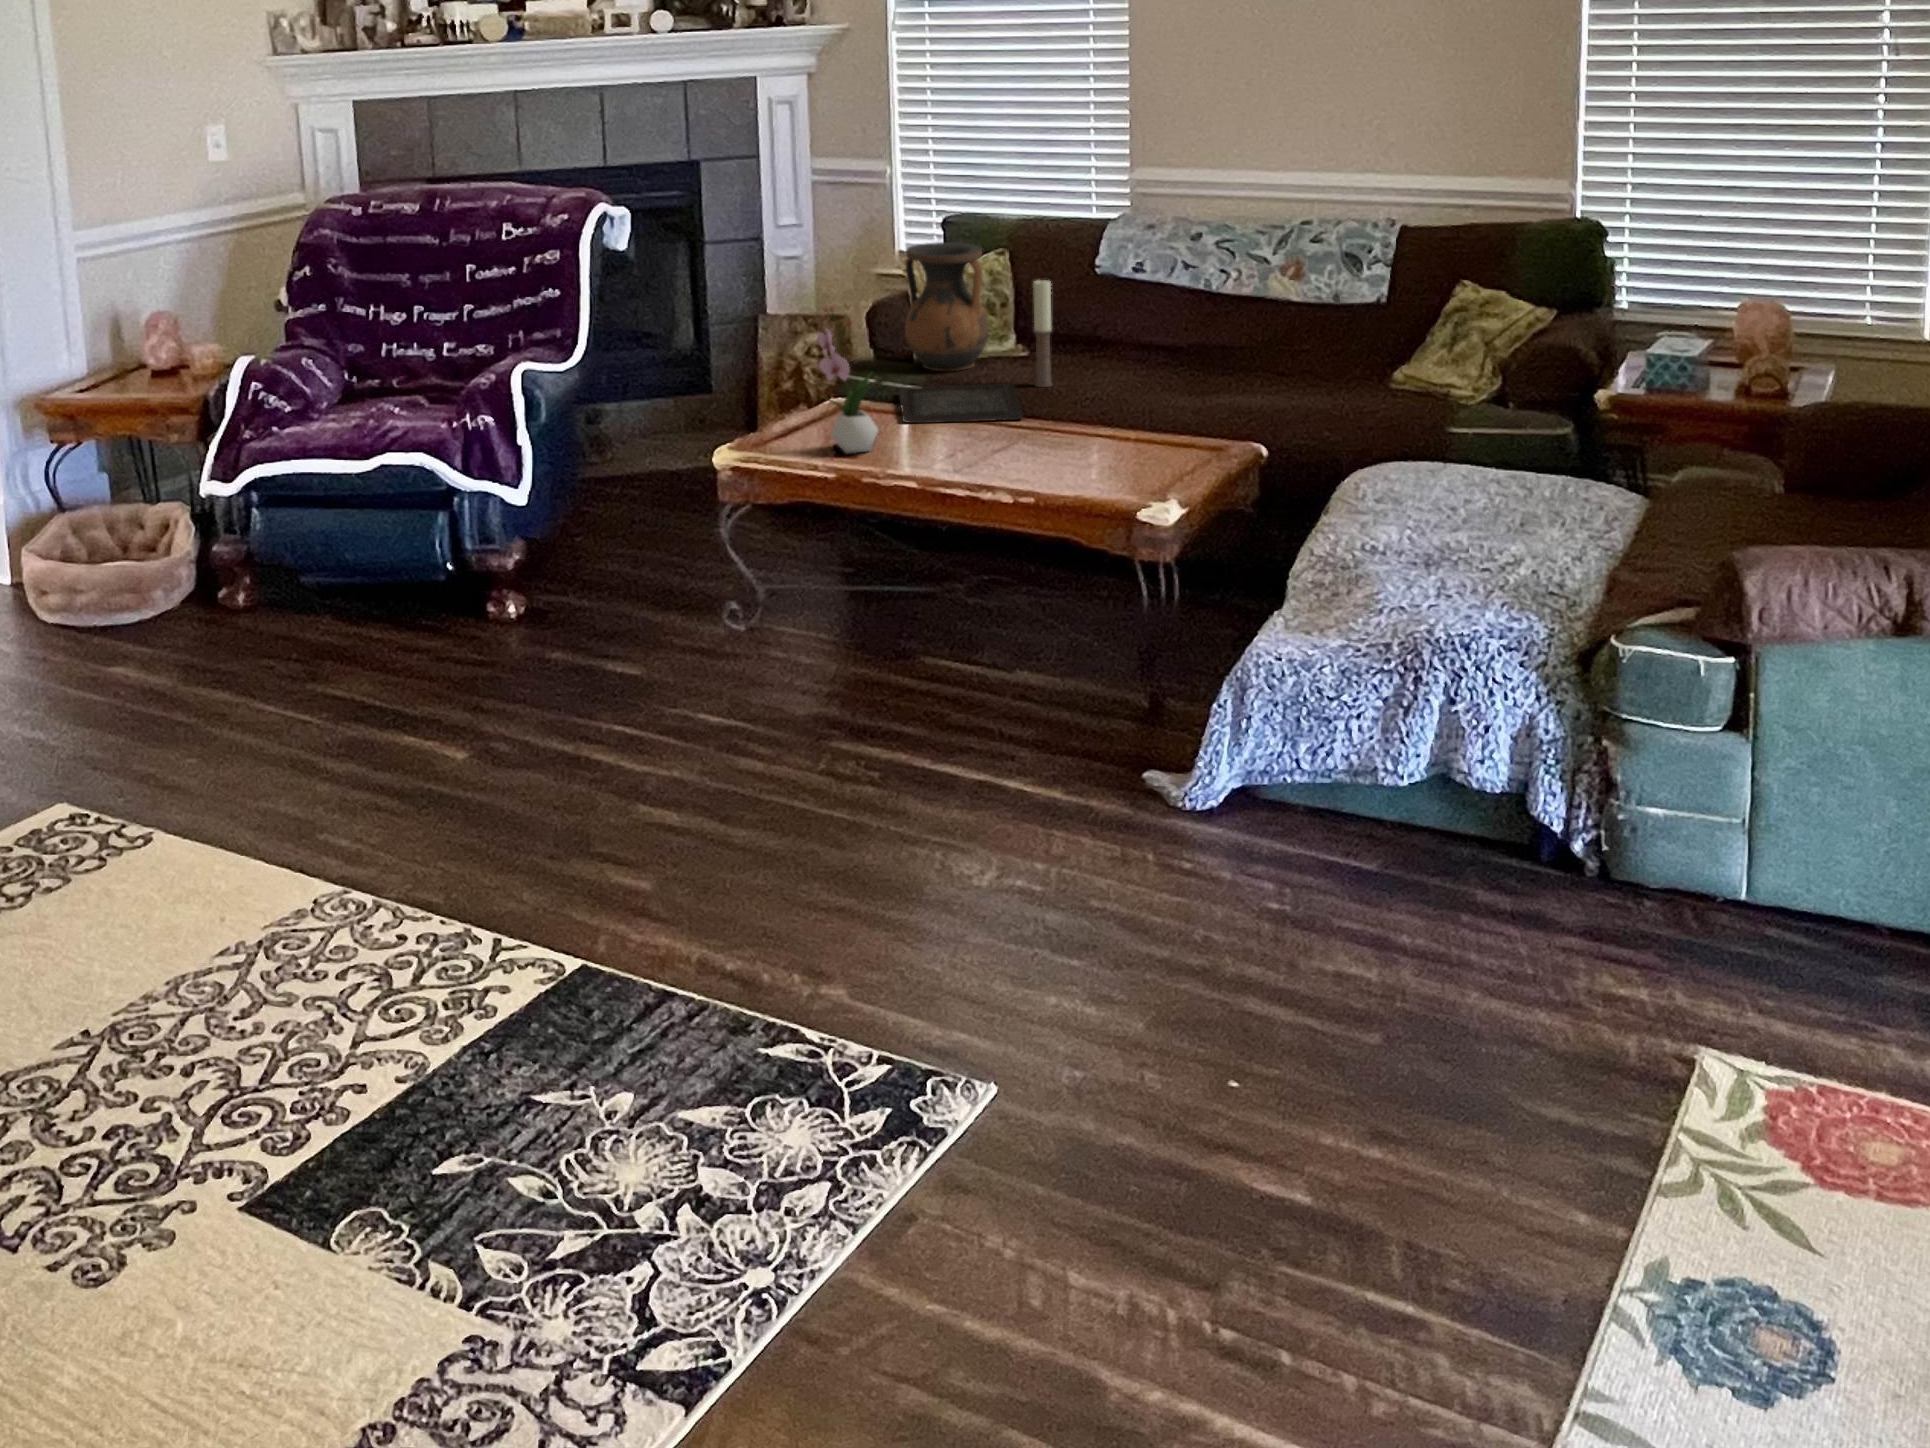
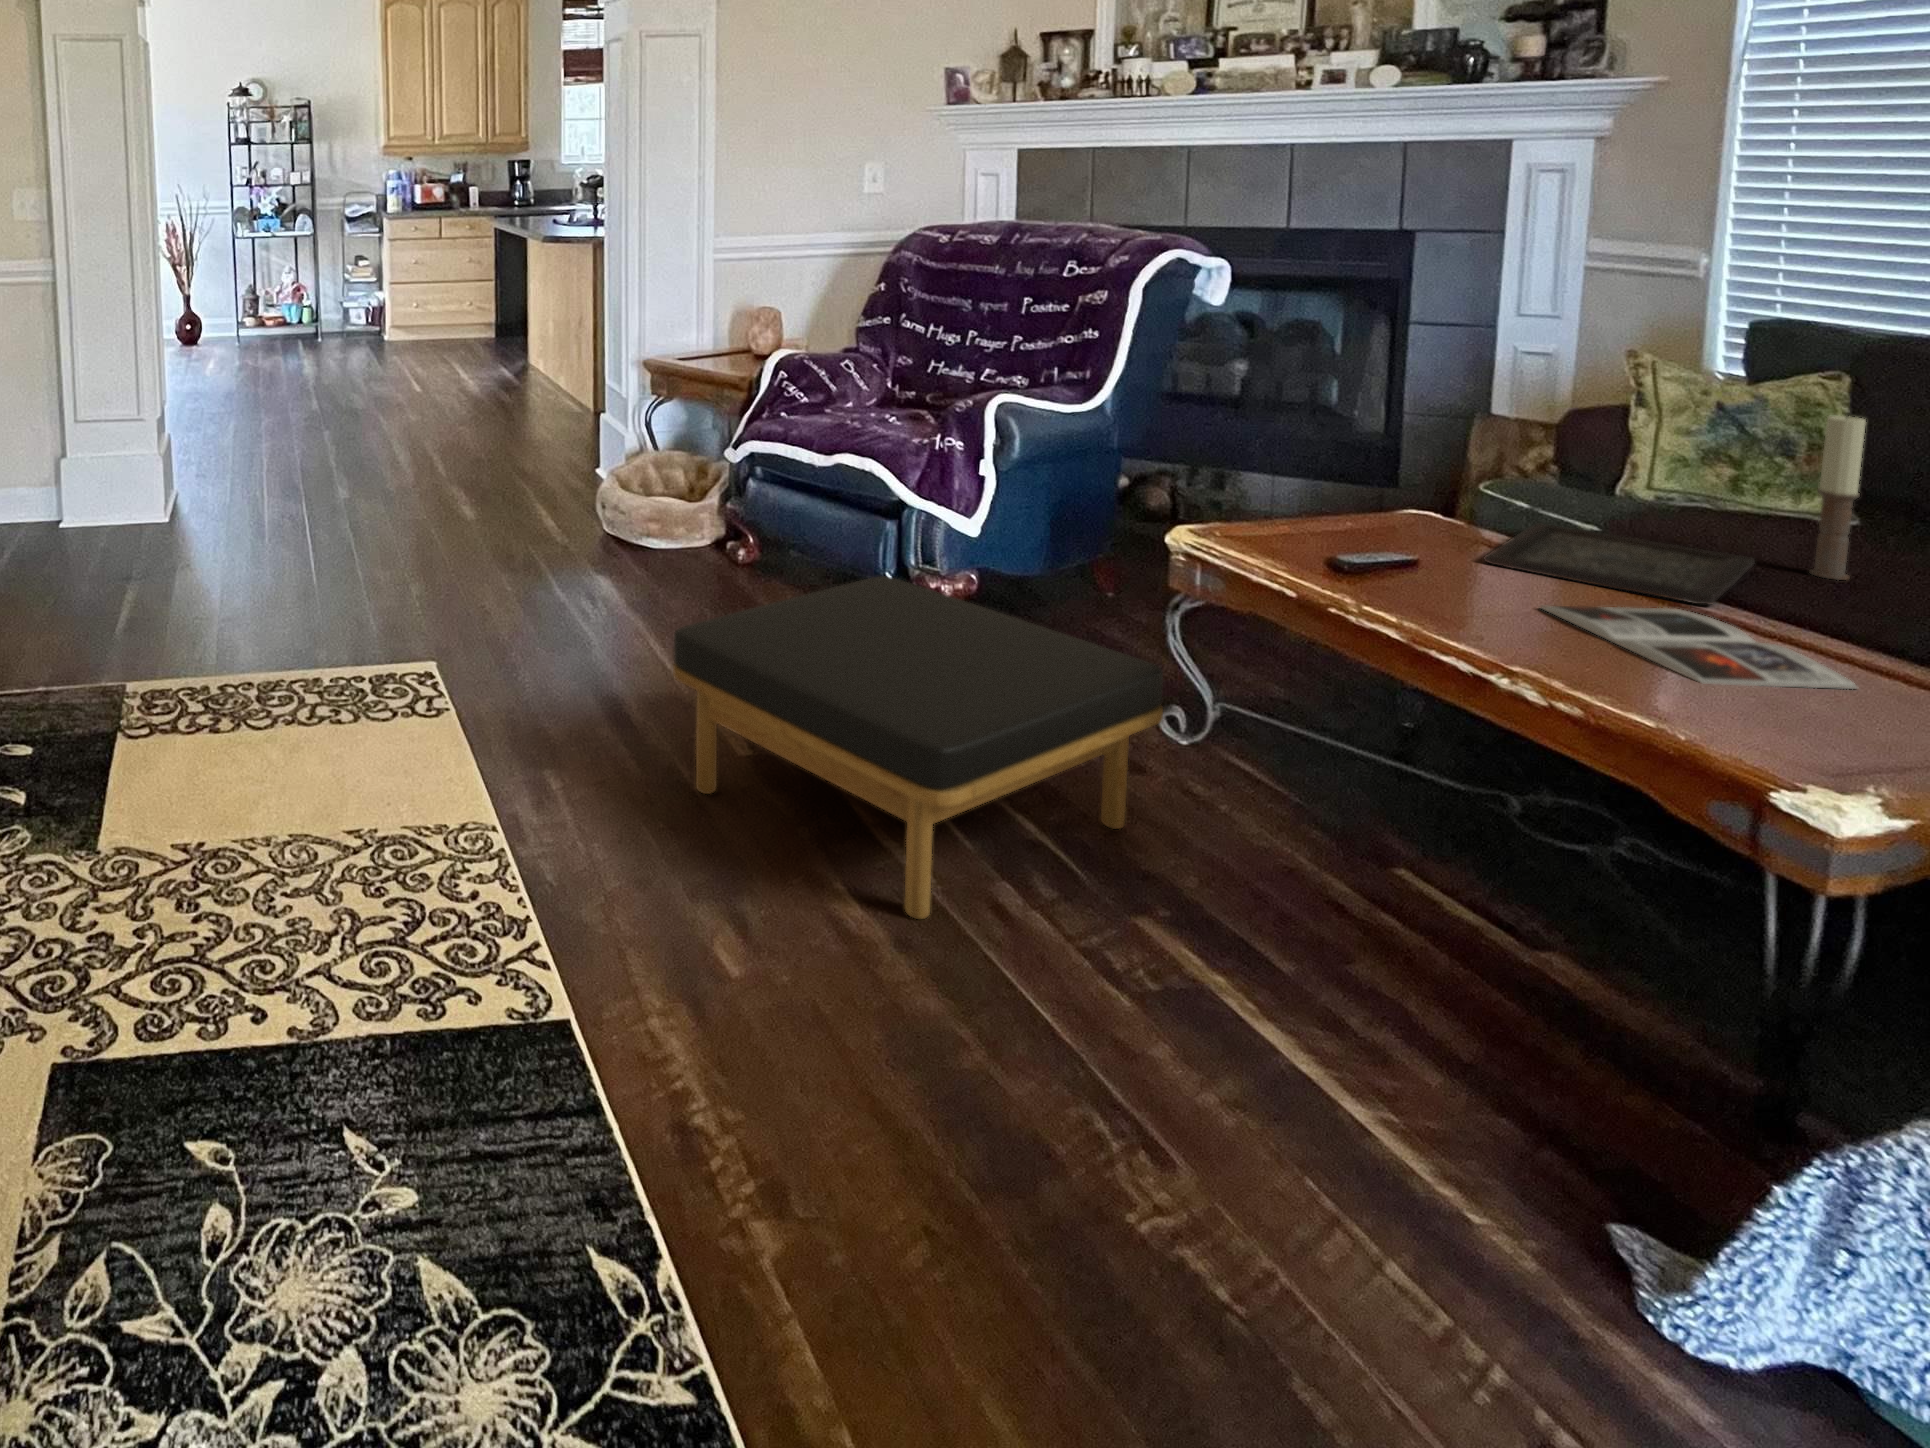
vase: present [905,242,988,371] -> none [1604,346,1767,529]
flower arrangement: present [817,308,879,453] -> none [1309,378,1402,580]
magazine: none [960,425,1117,465] -> present [1541,606,1857,689]
ottoman: none [428,553,781,800] -> present [673,576,1163,919]

